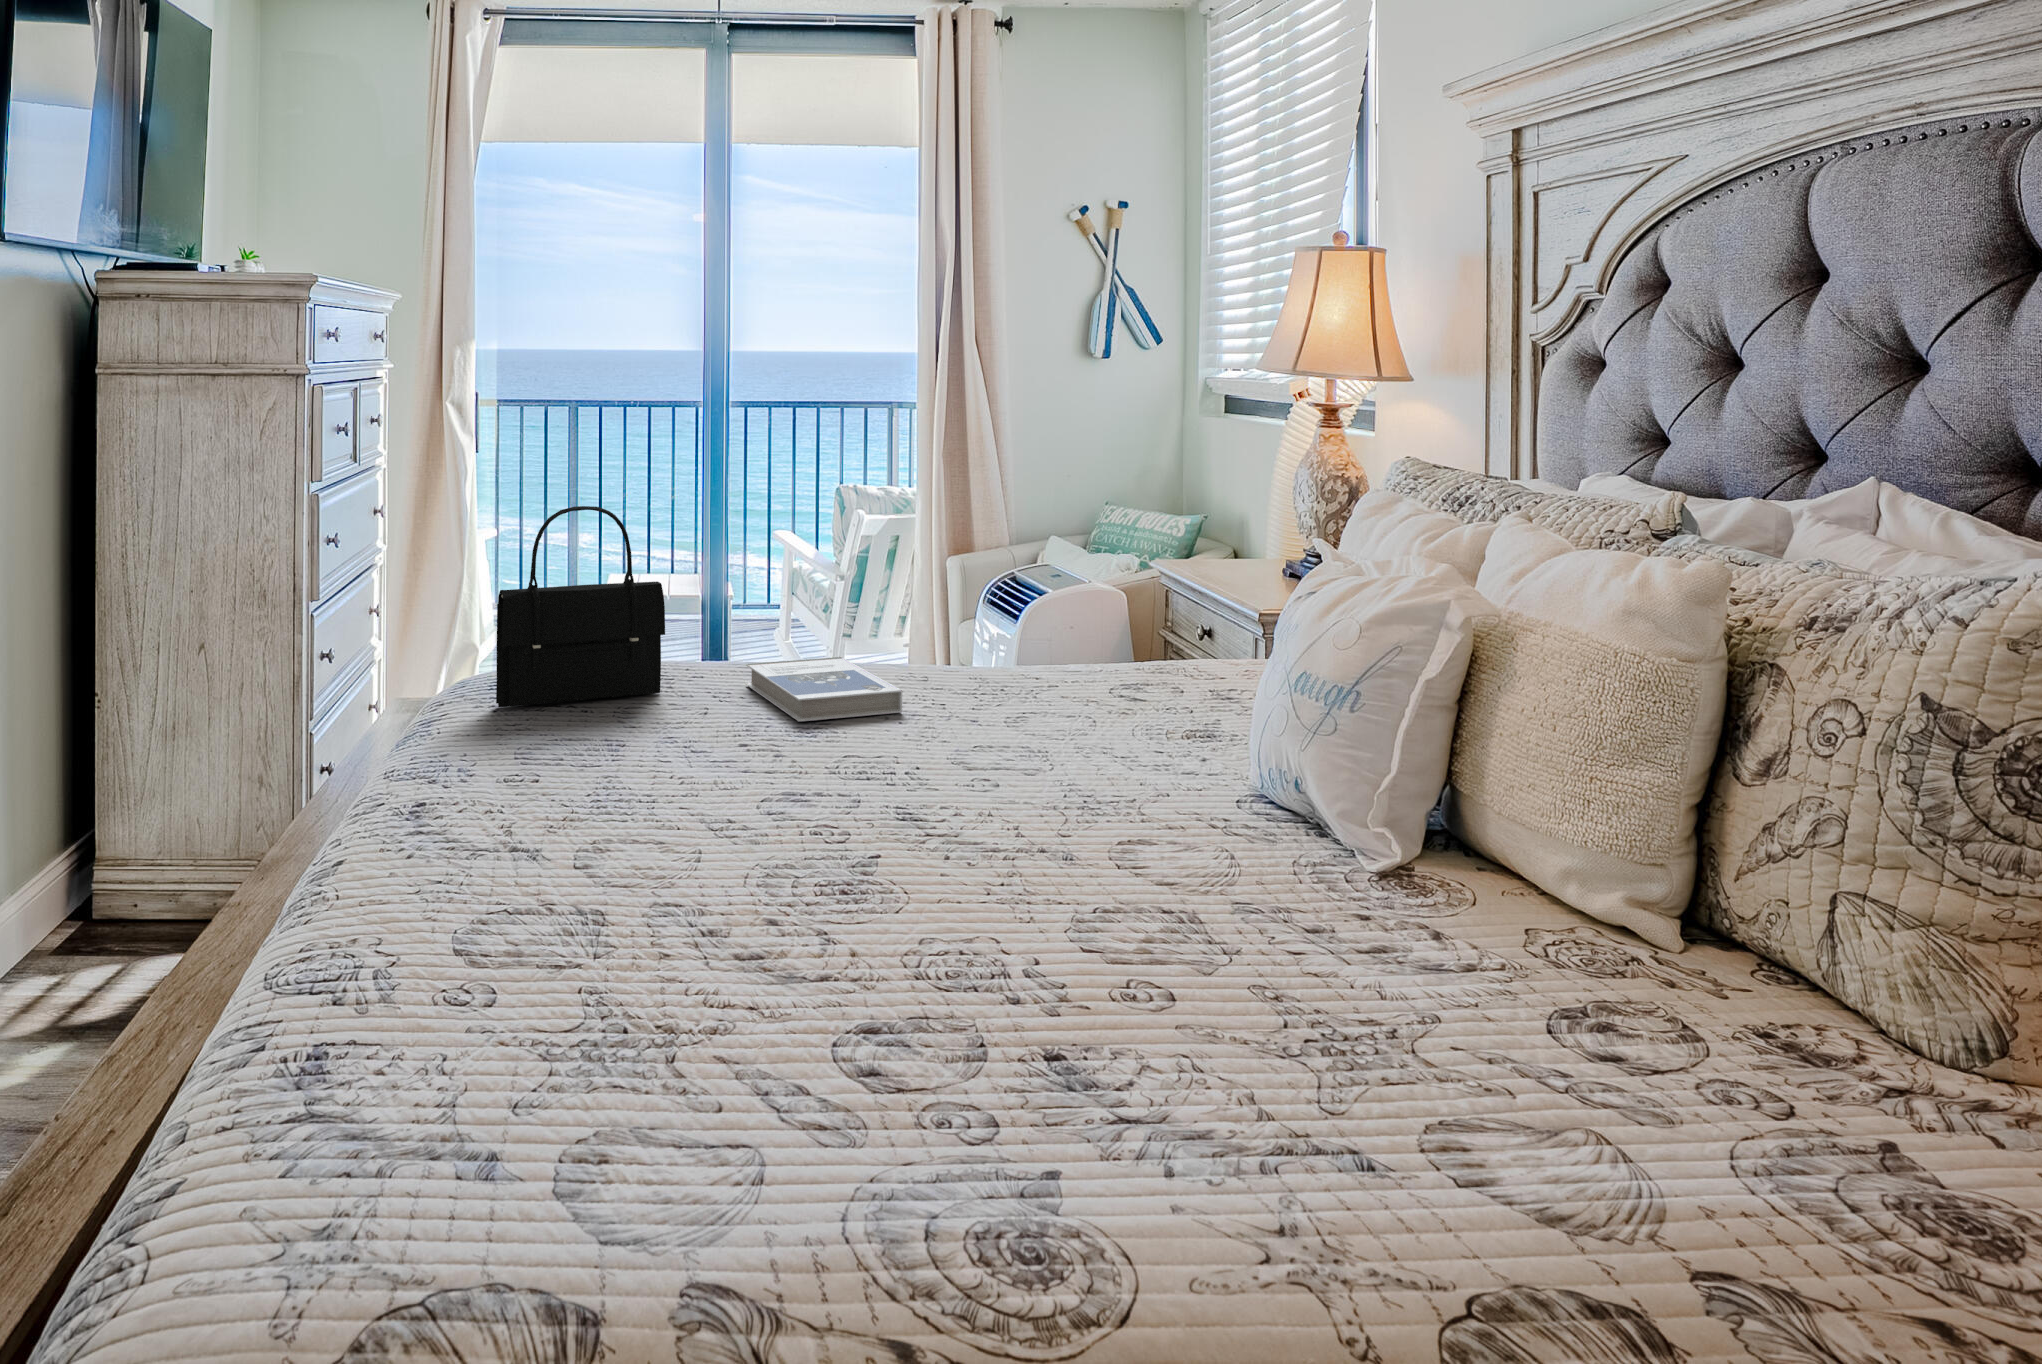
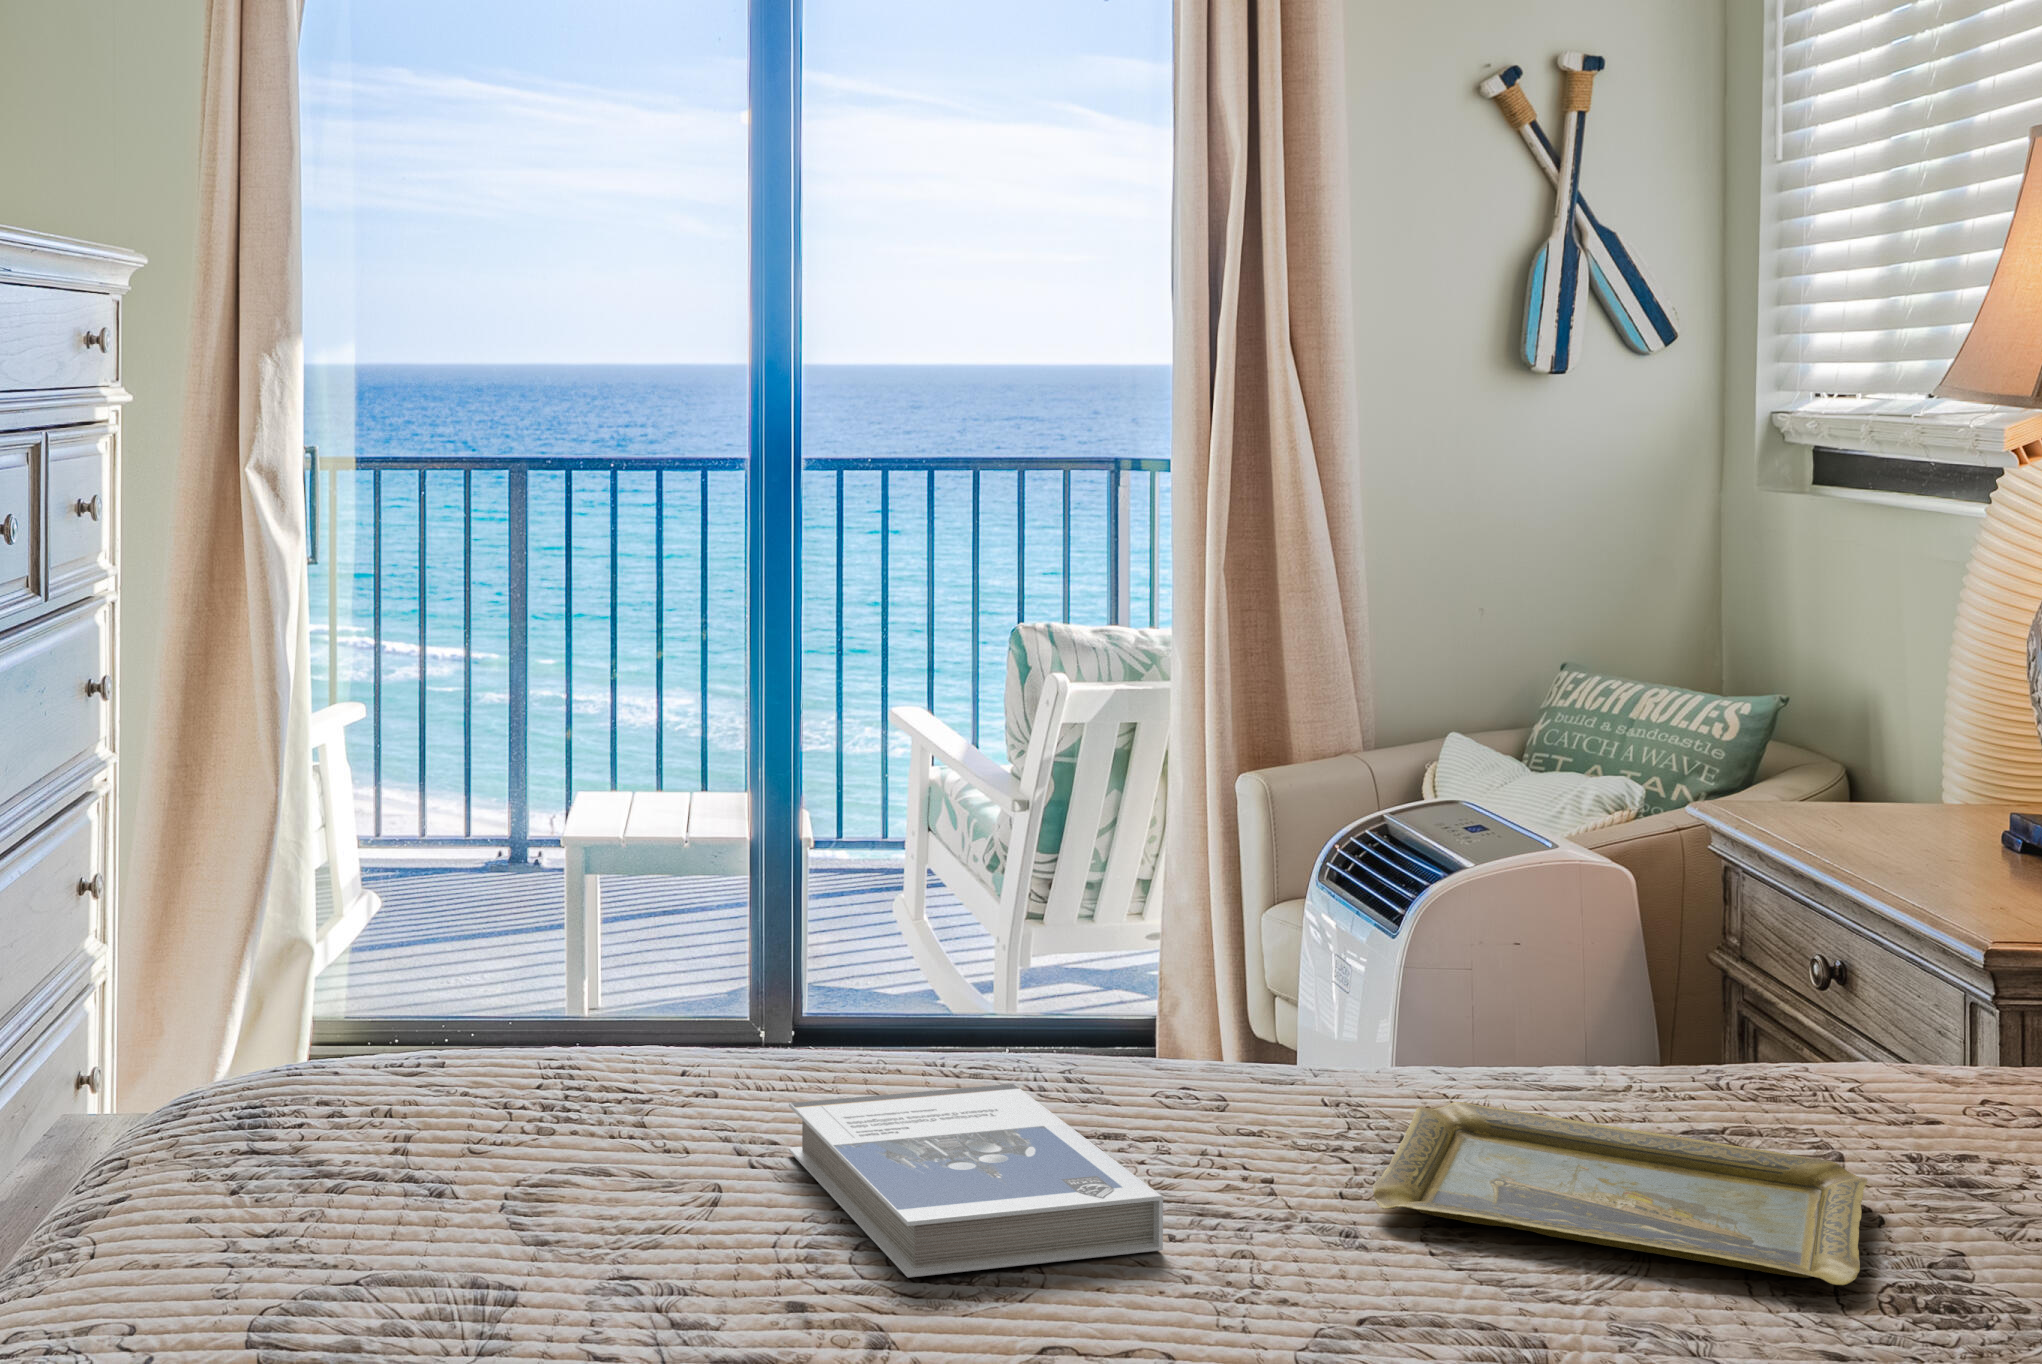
handbag: present [496,506,665,707] -> none [198,738,595,1213]
tray: none [988,662,1186,716] -> present [1372,1102,1868,1285]

